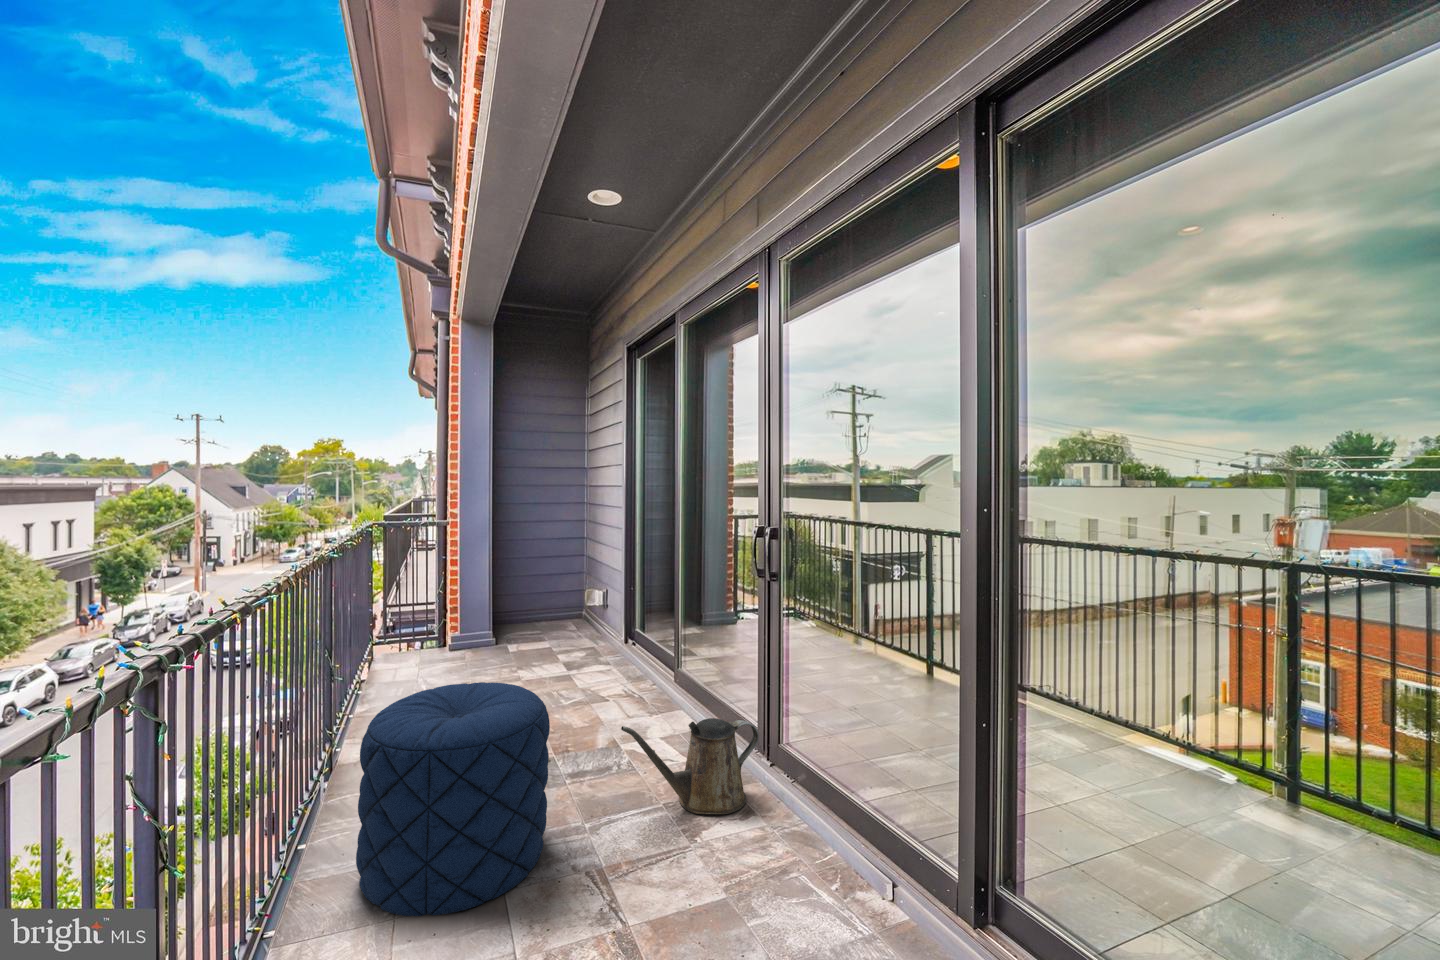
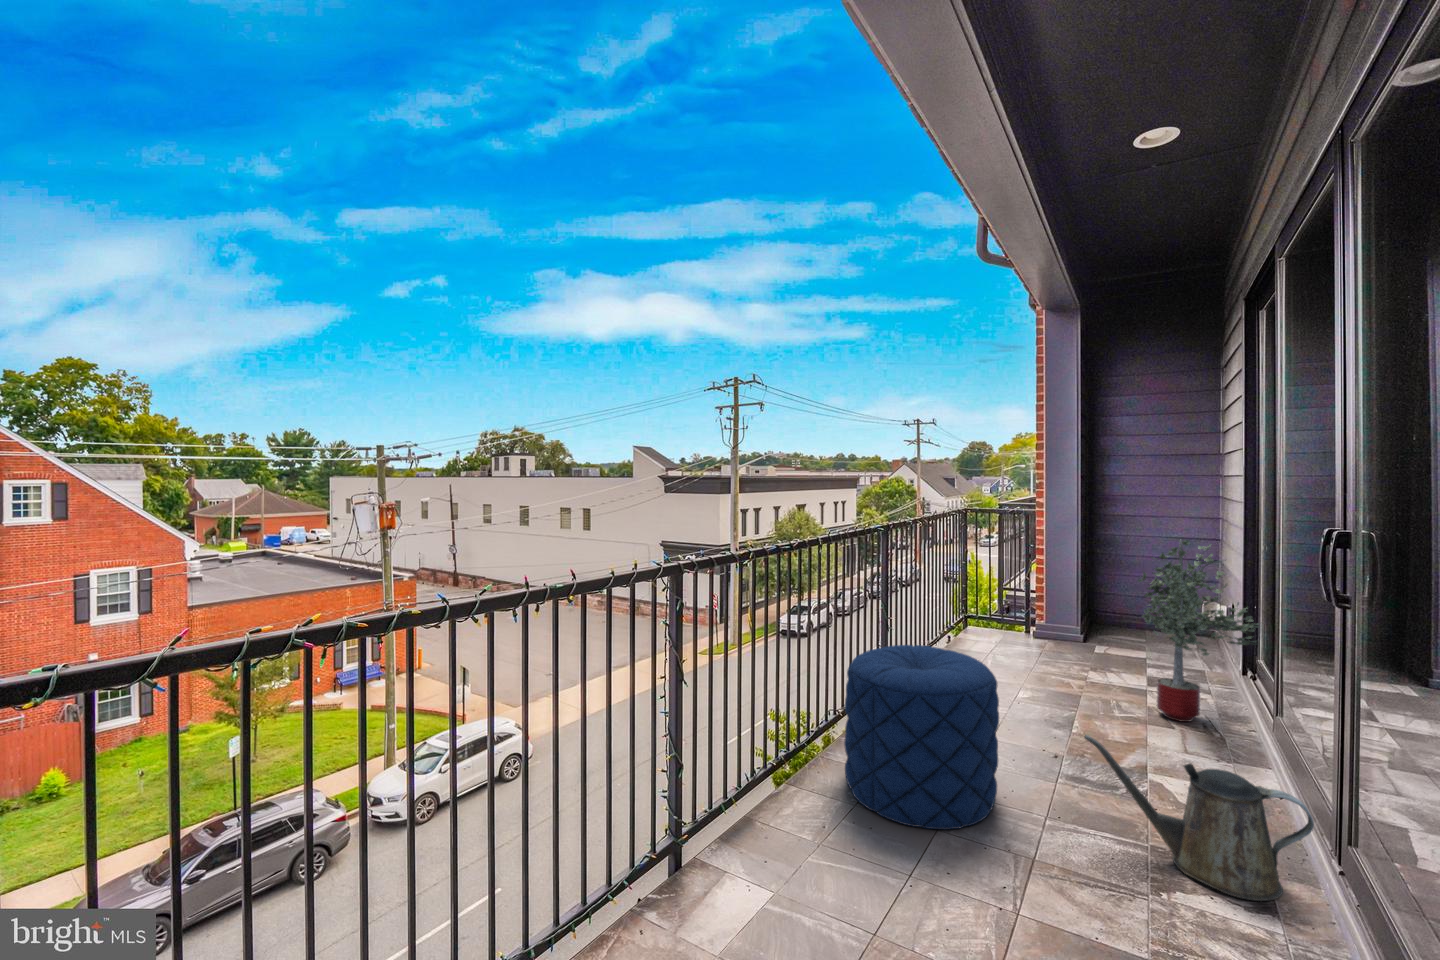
potted tree: none [577,540,662,694] -> present [1138,540,1258,722]

